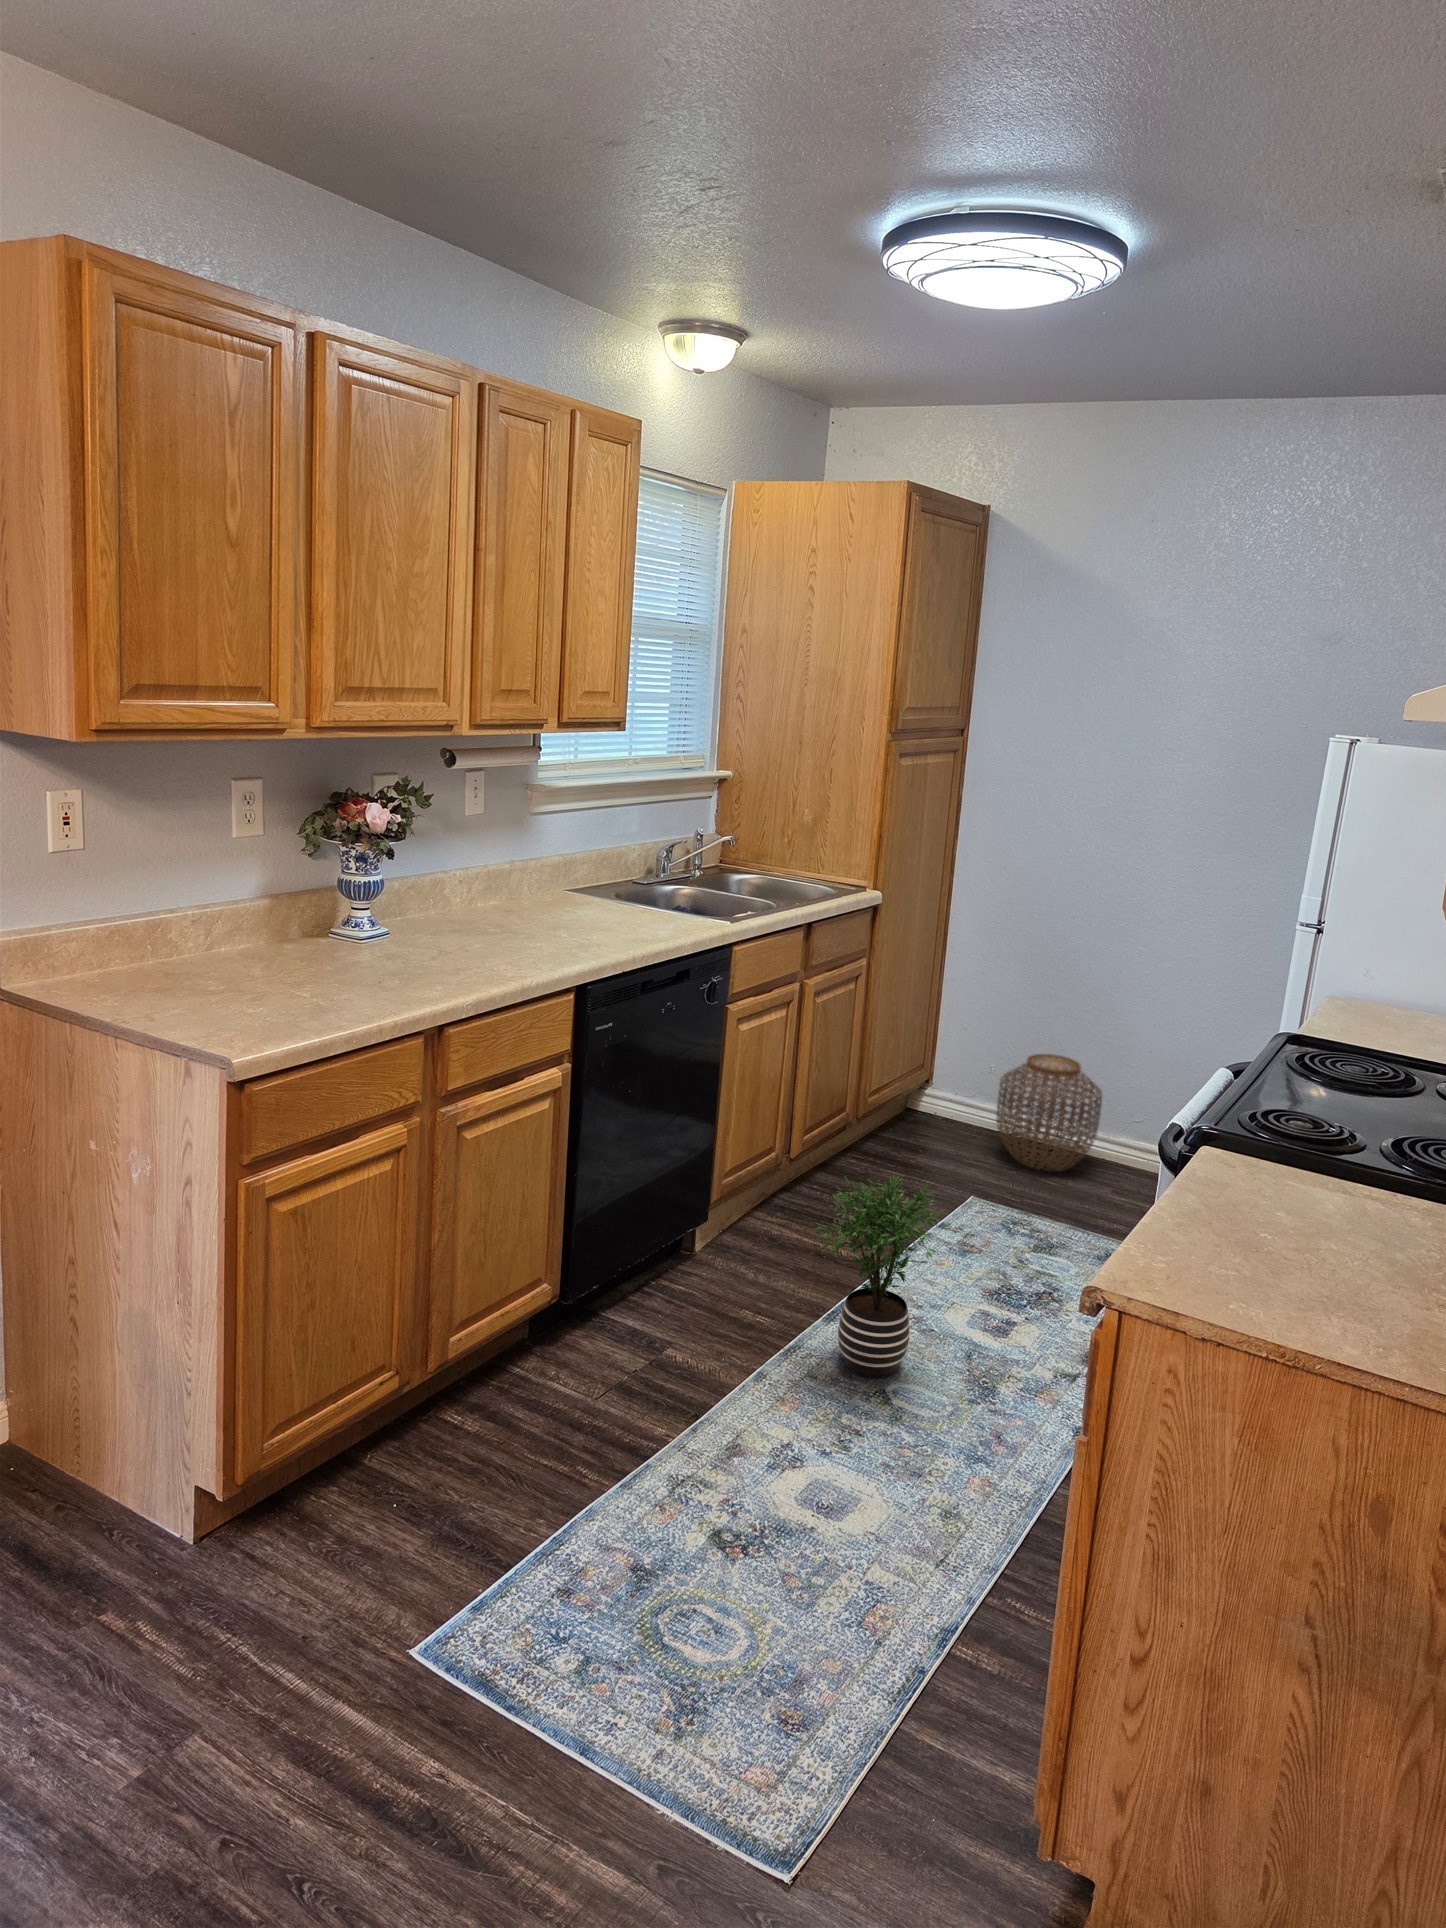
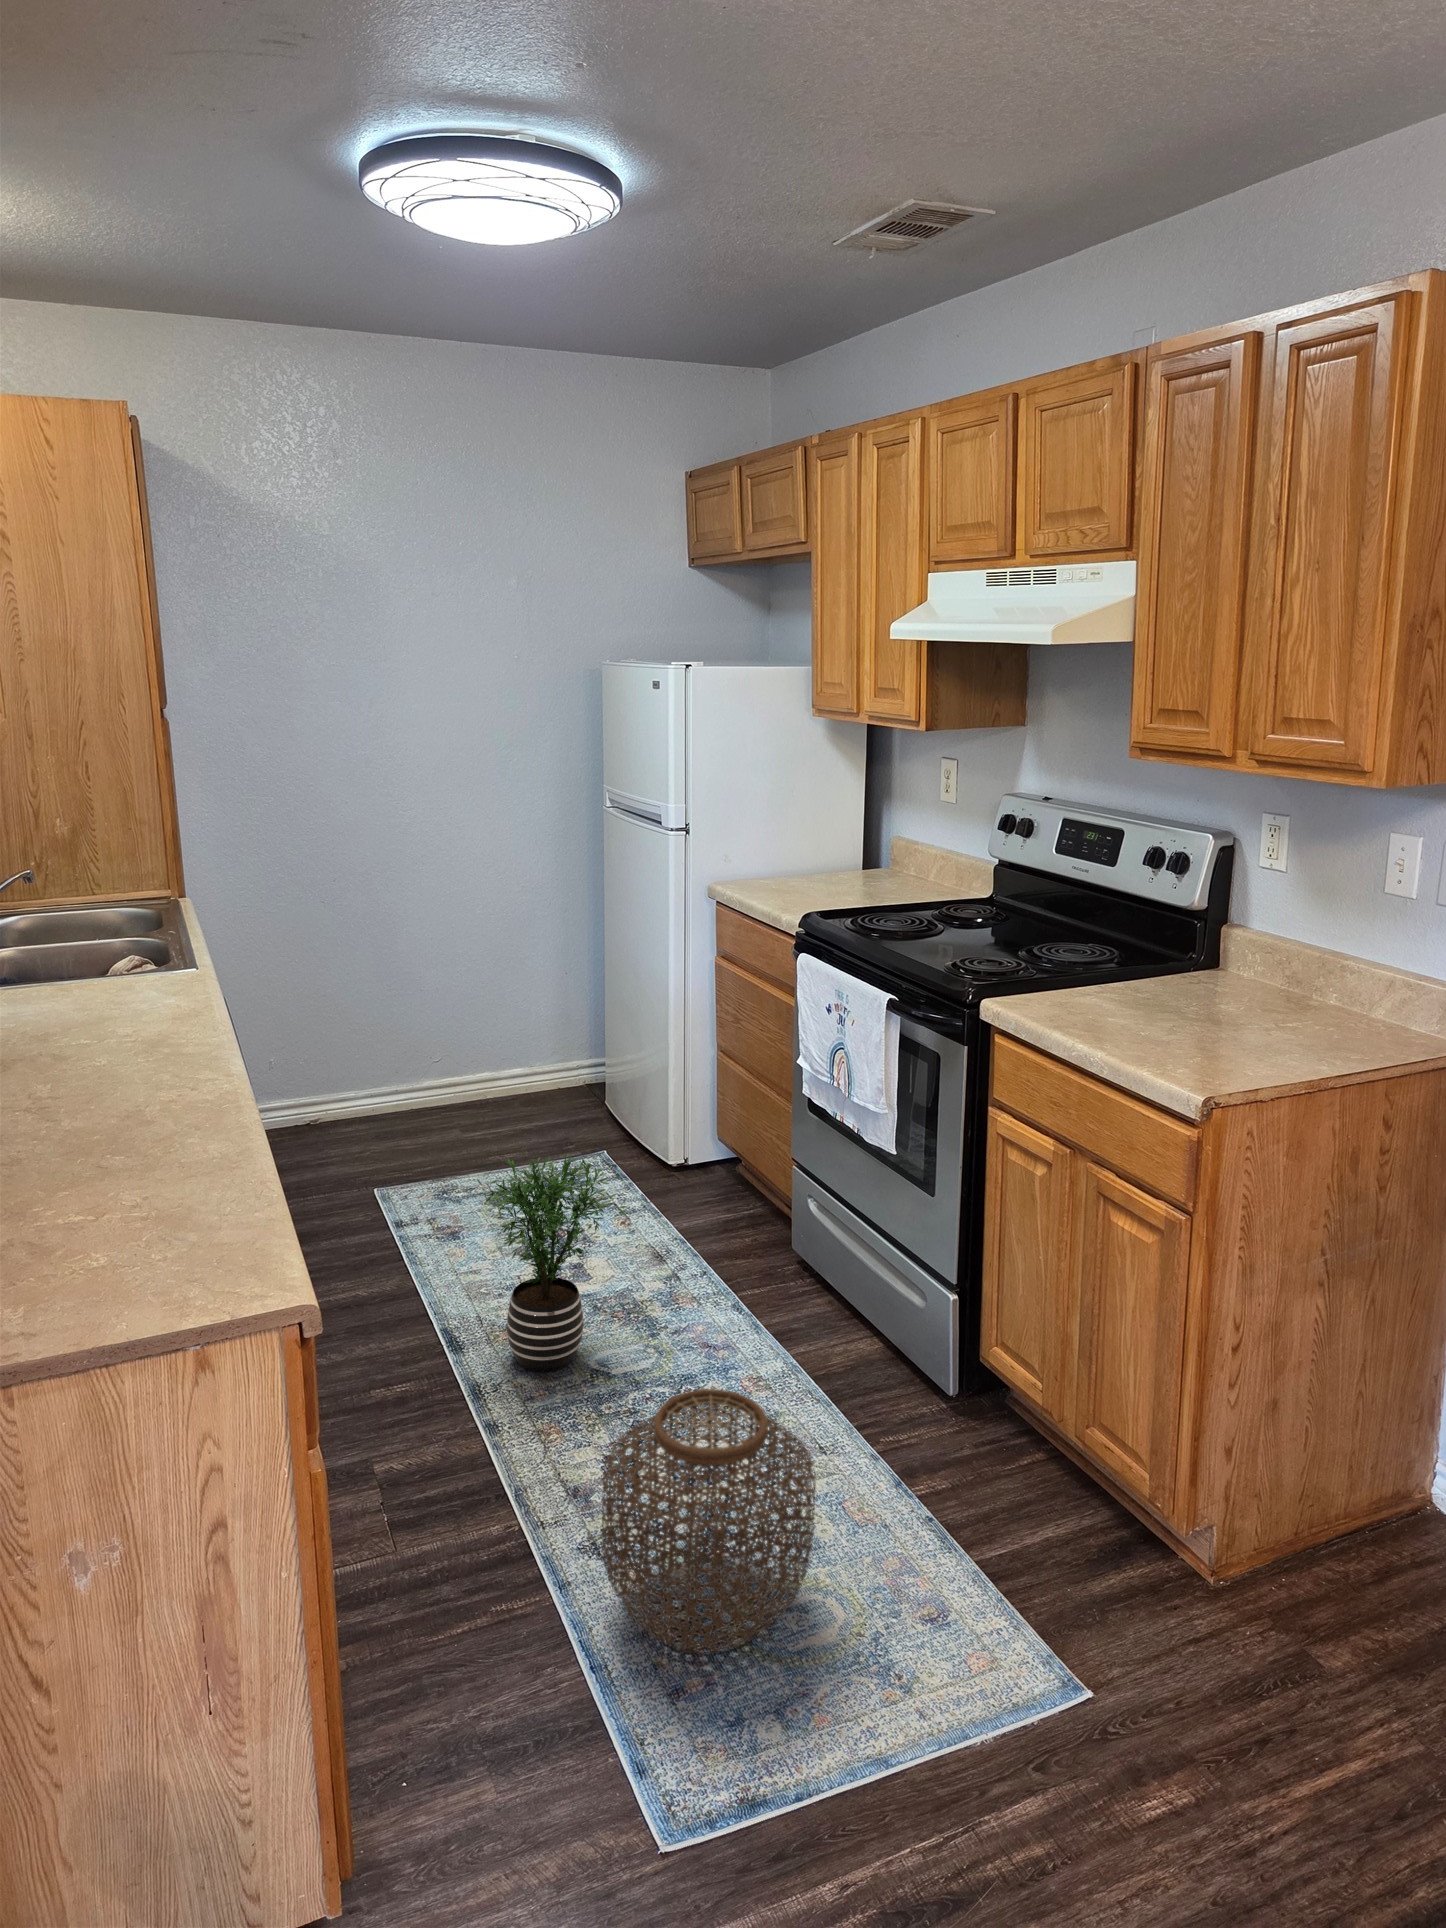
woven basket: present [996,1054,1102,1171] -> present [602,1389,816,1653]

